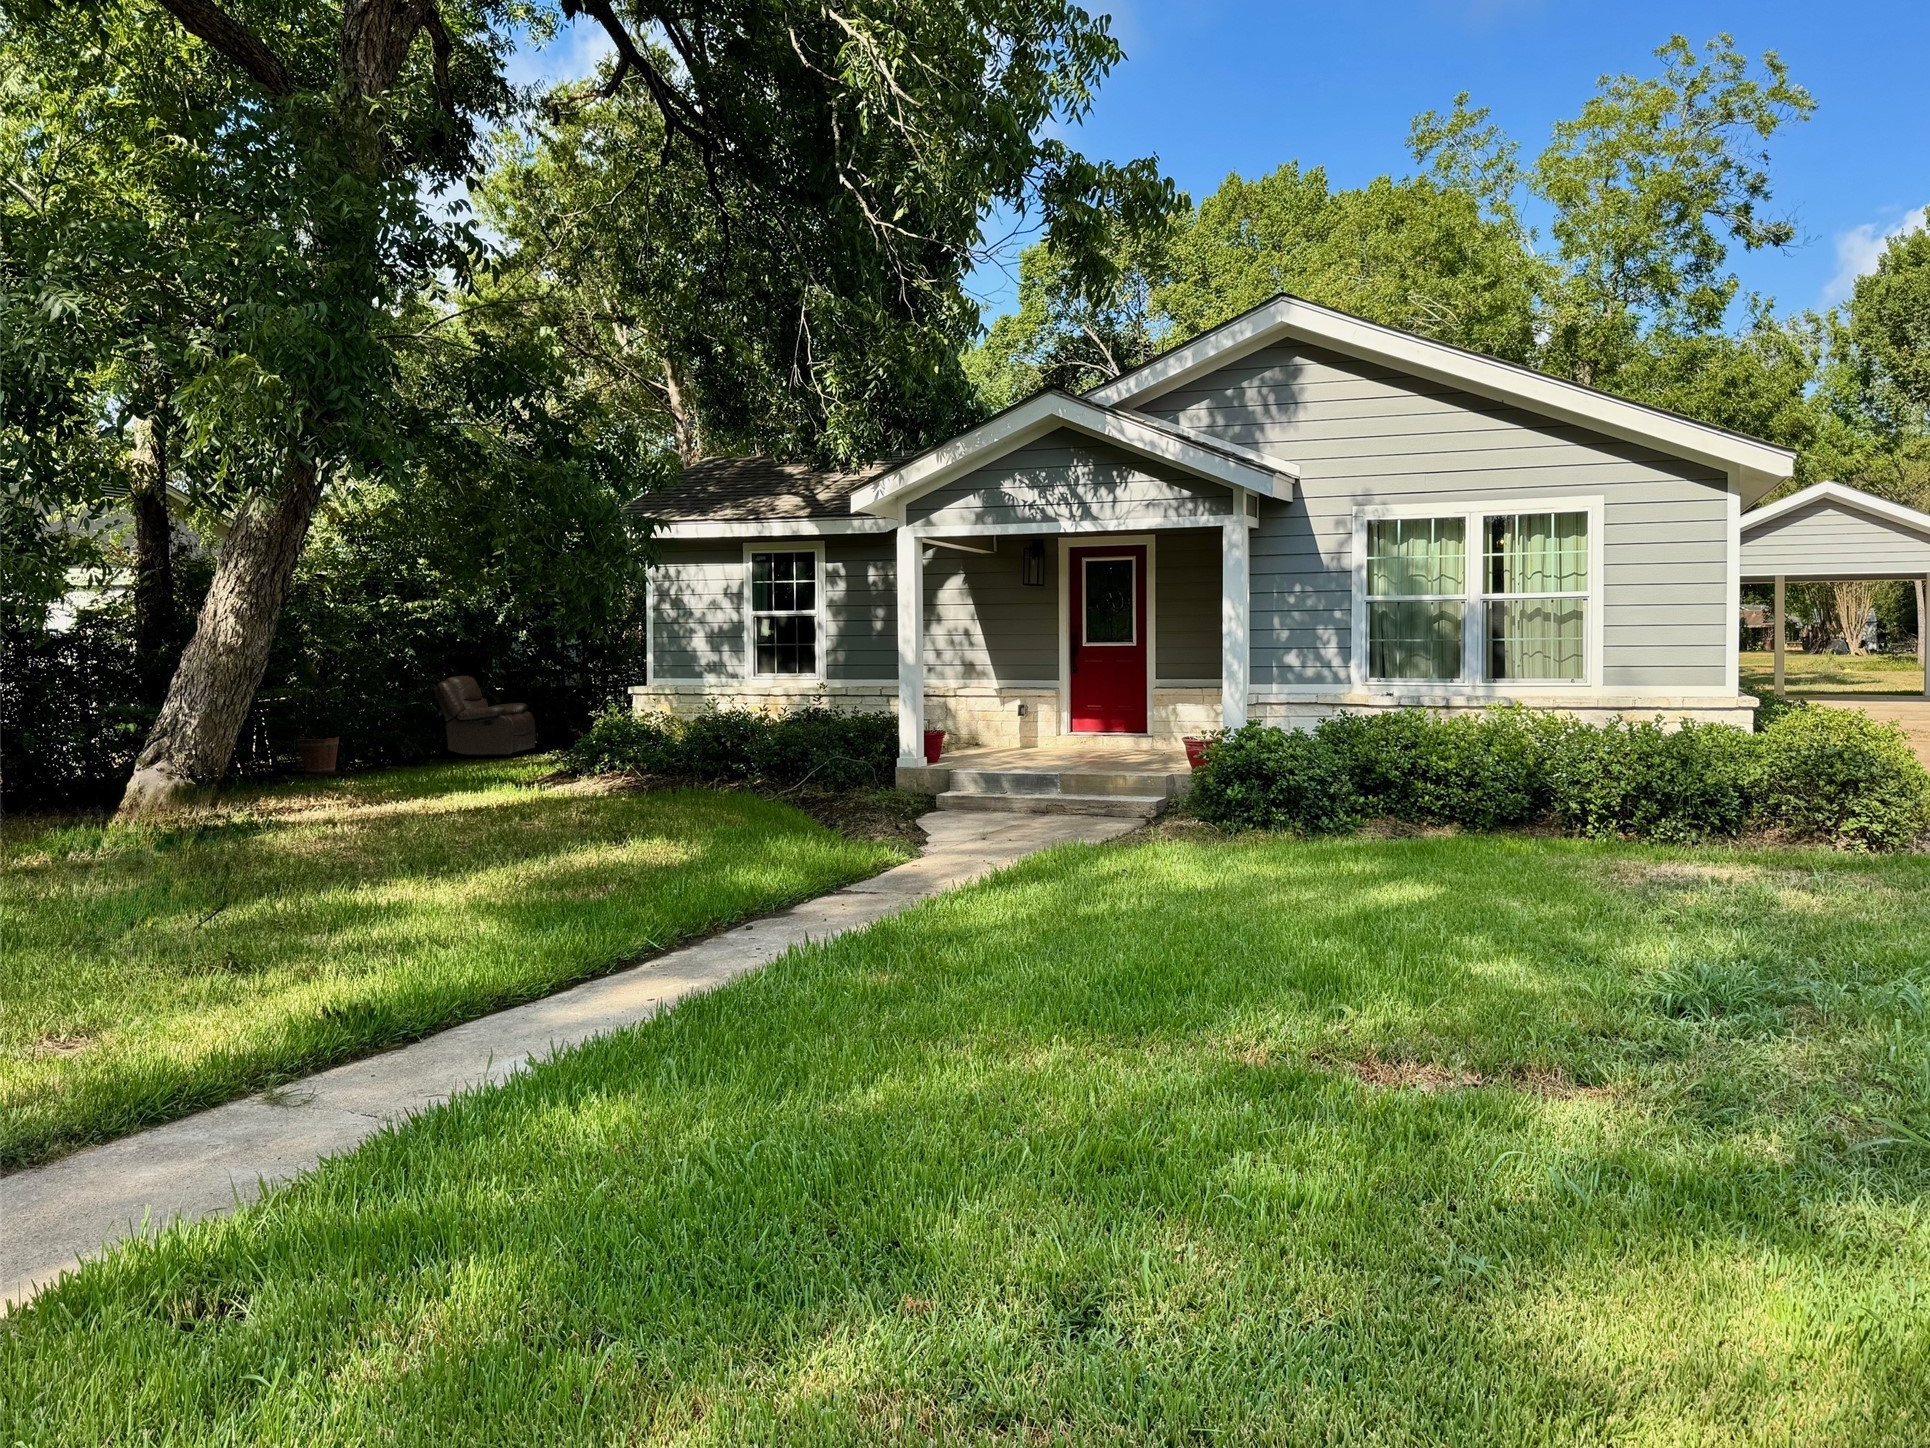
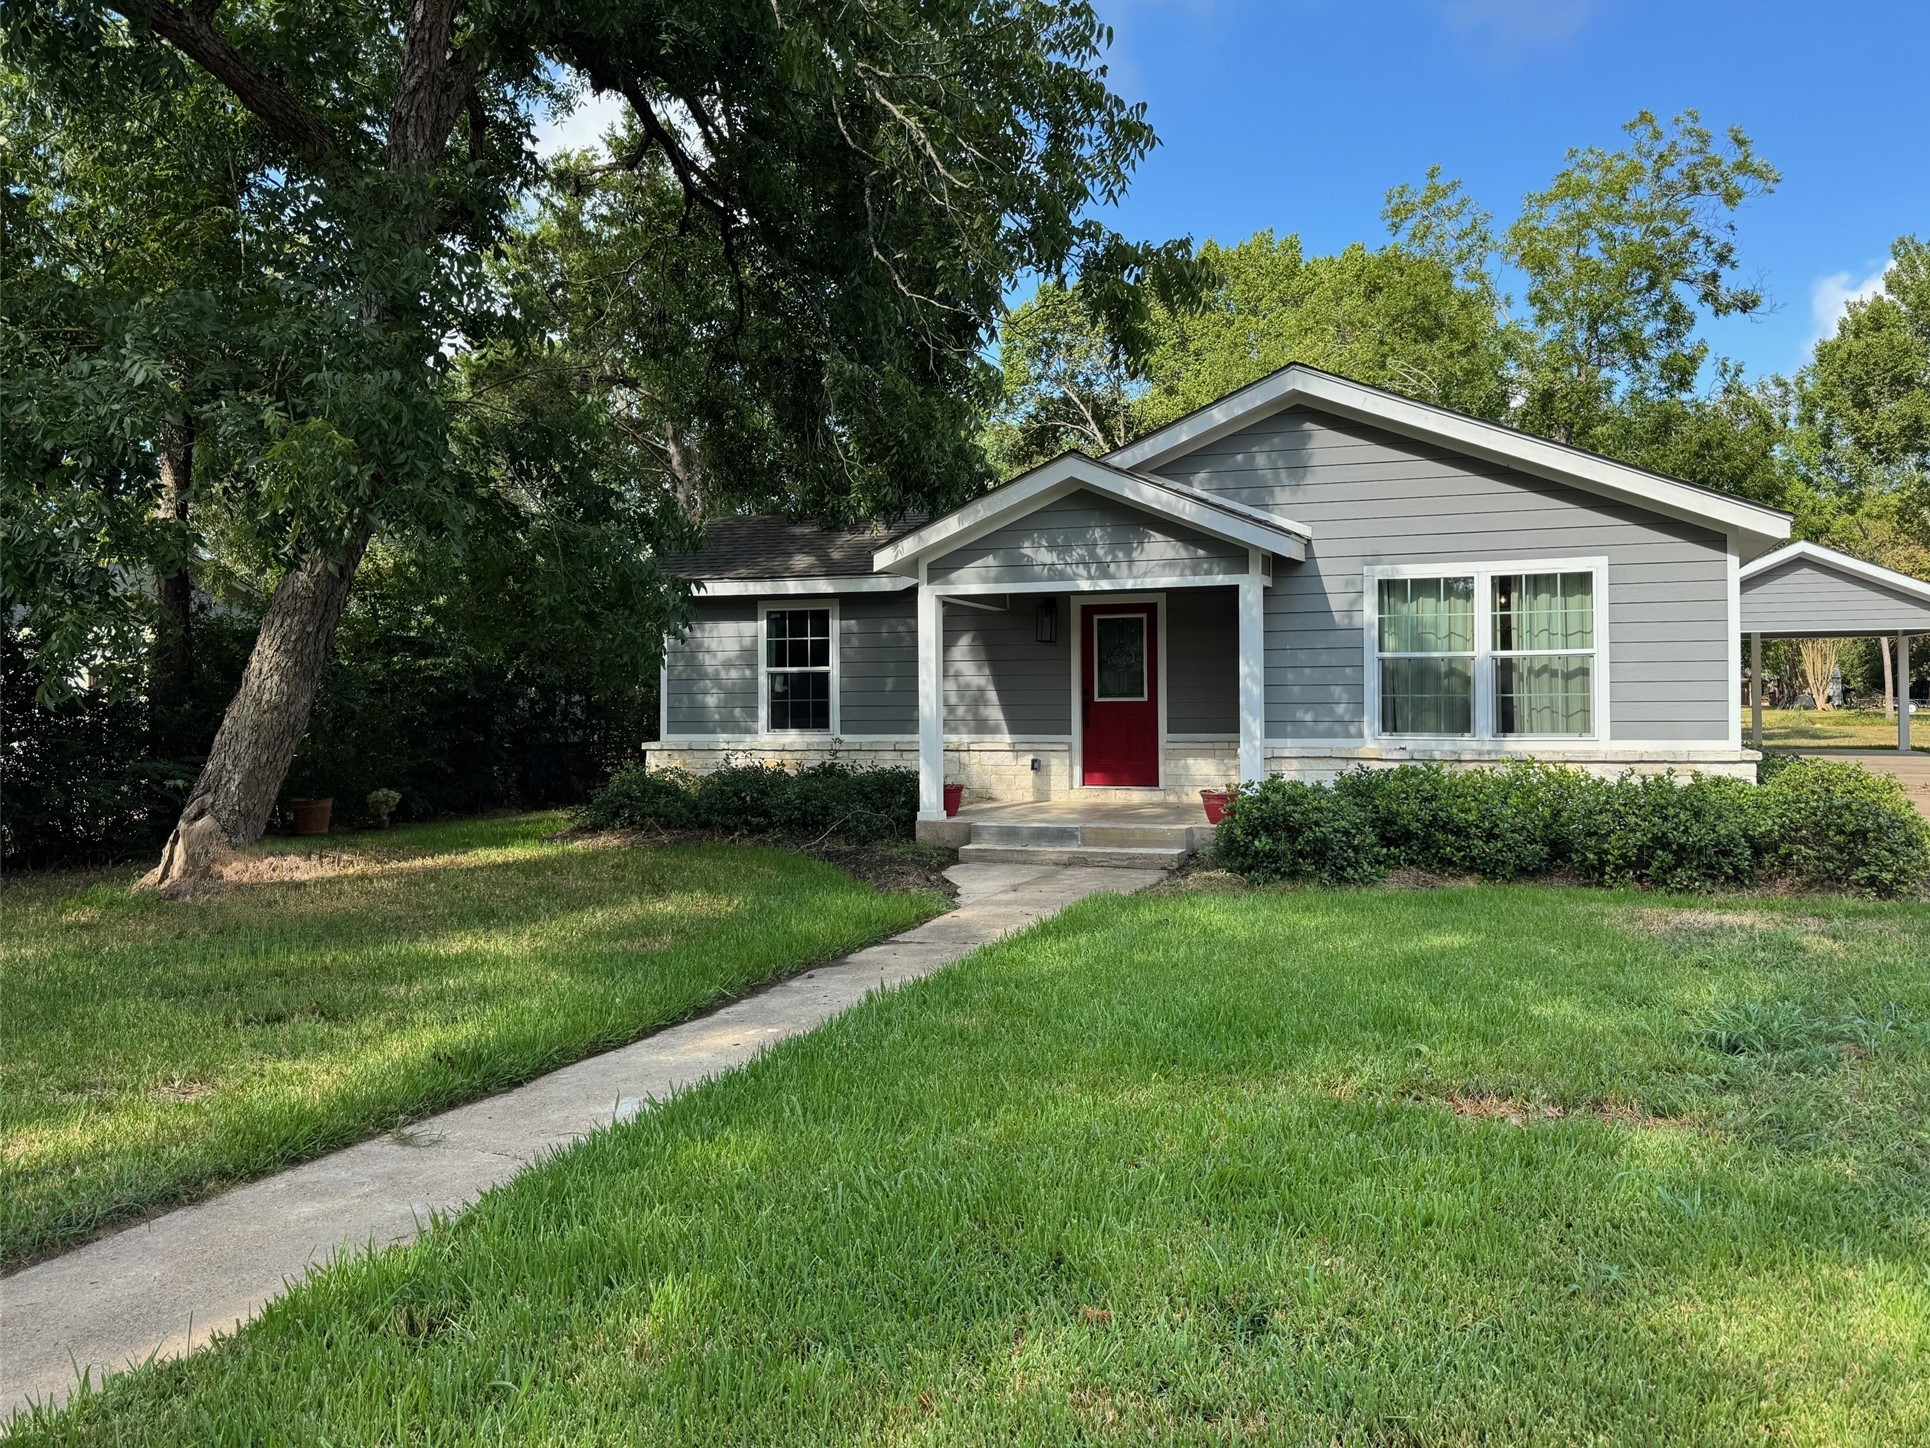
chair: present [433,676,535,757] -> none [426,736,528,819]
potted plant: none [373,727,408,766] -> present [367,788,402,828]

